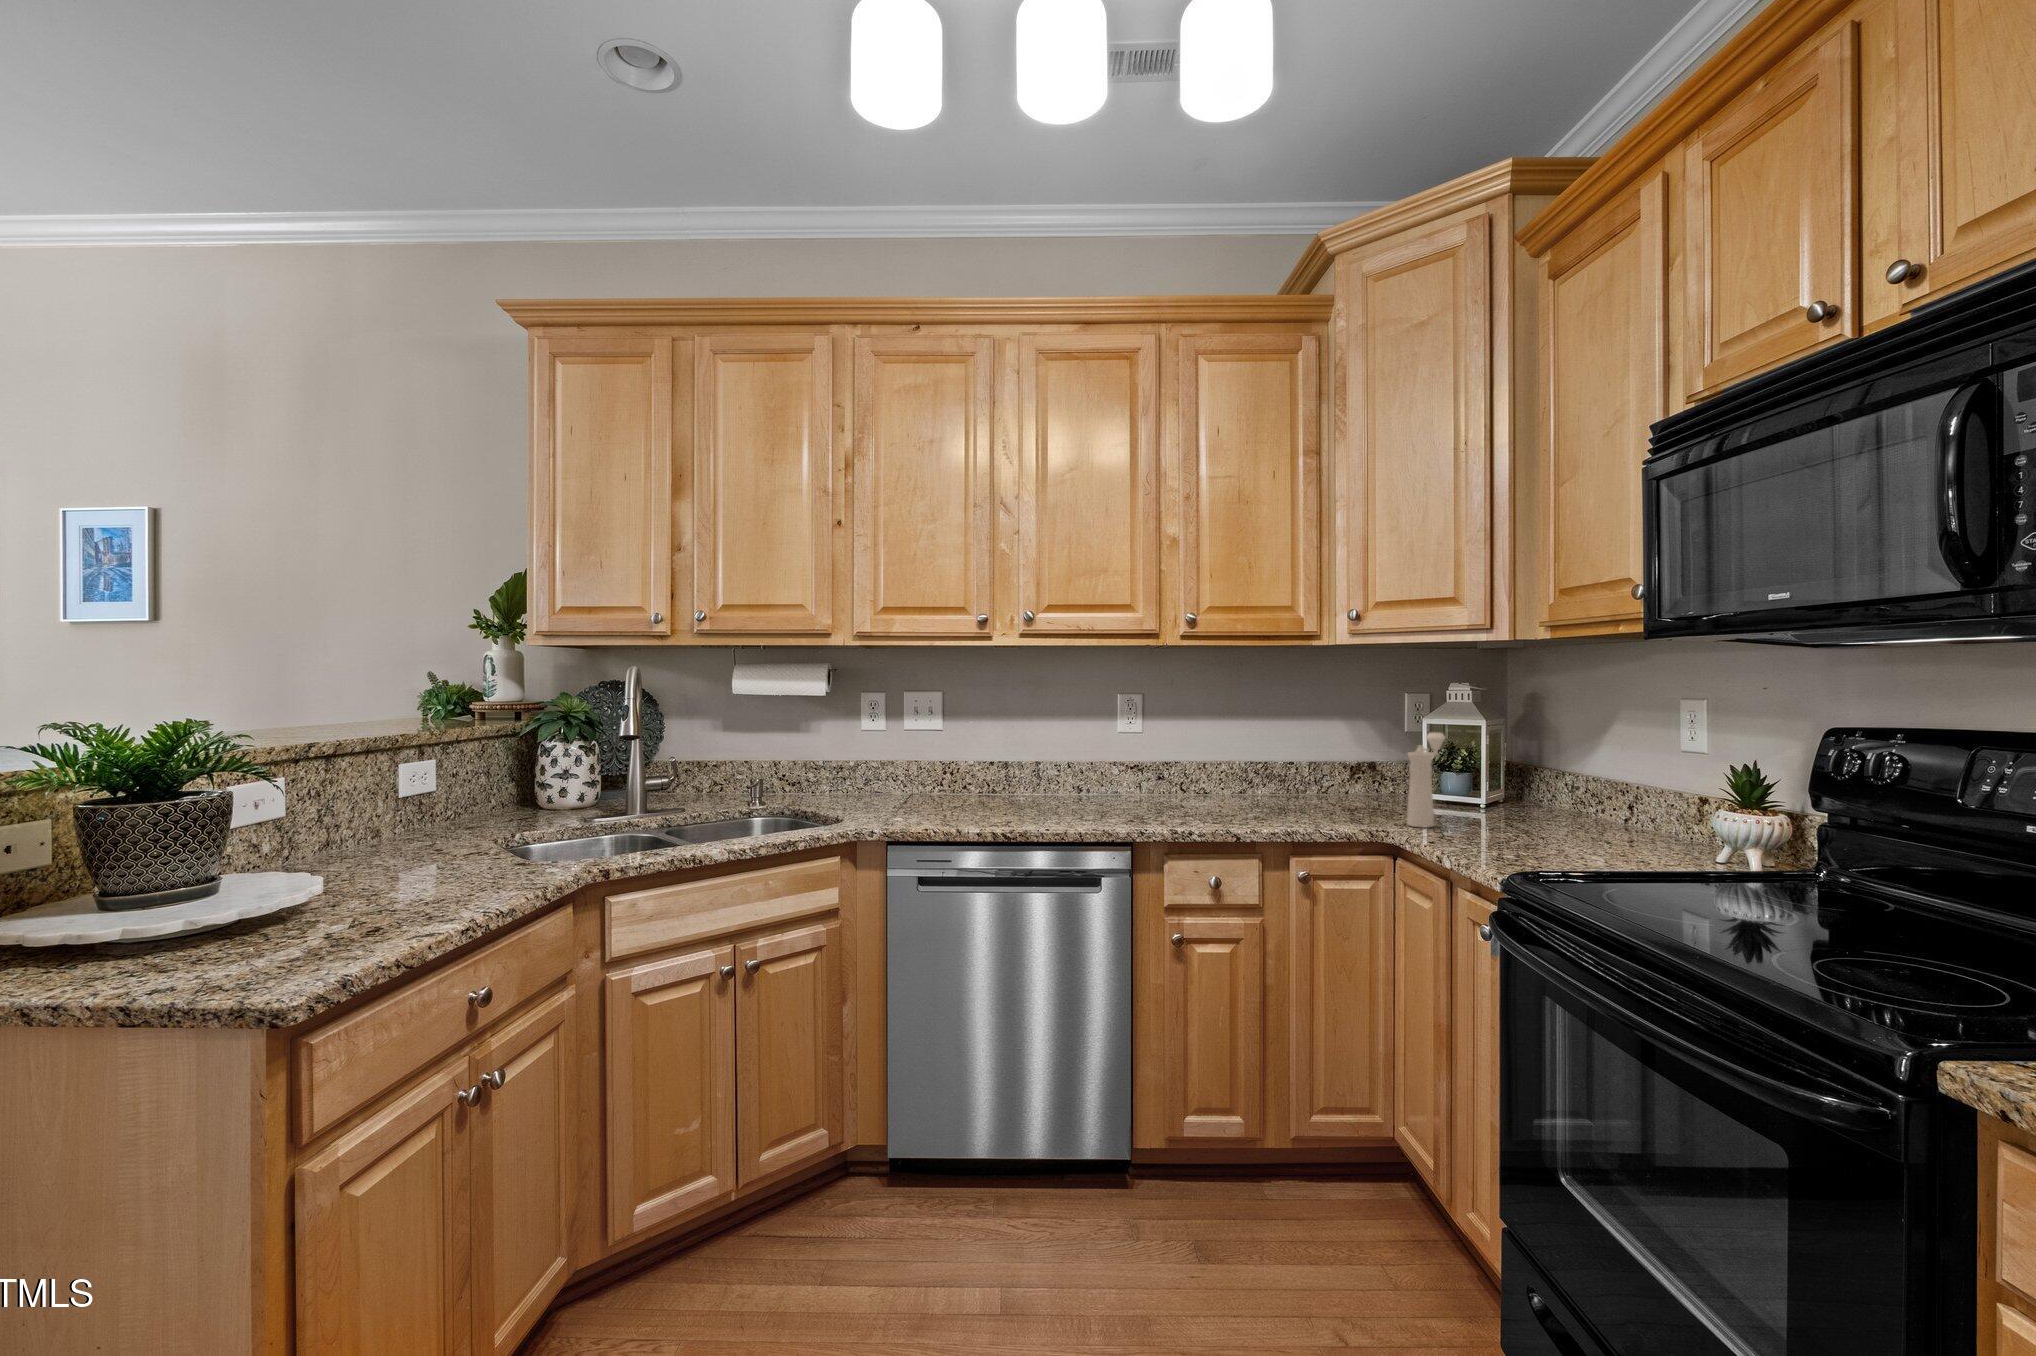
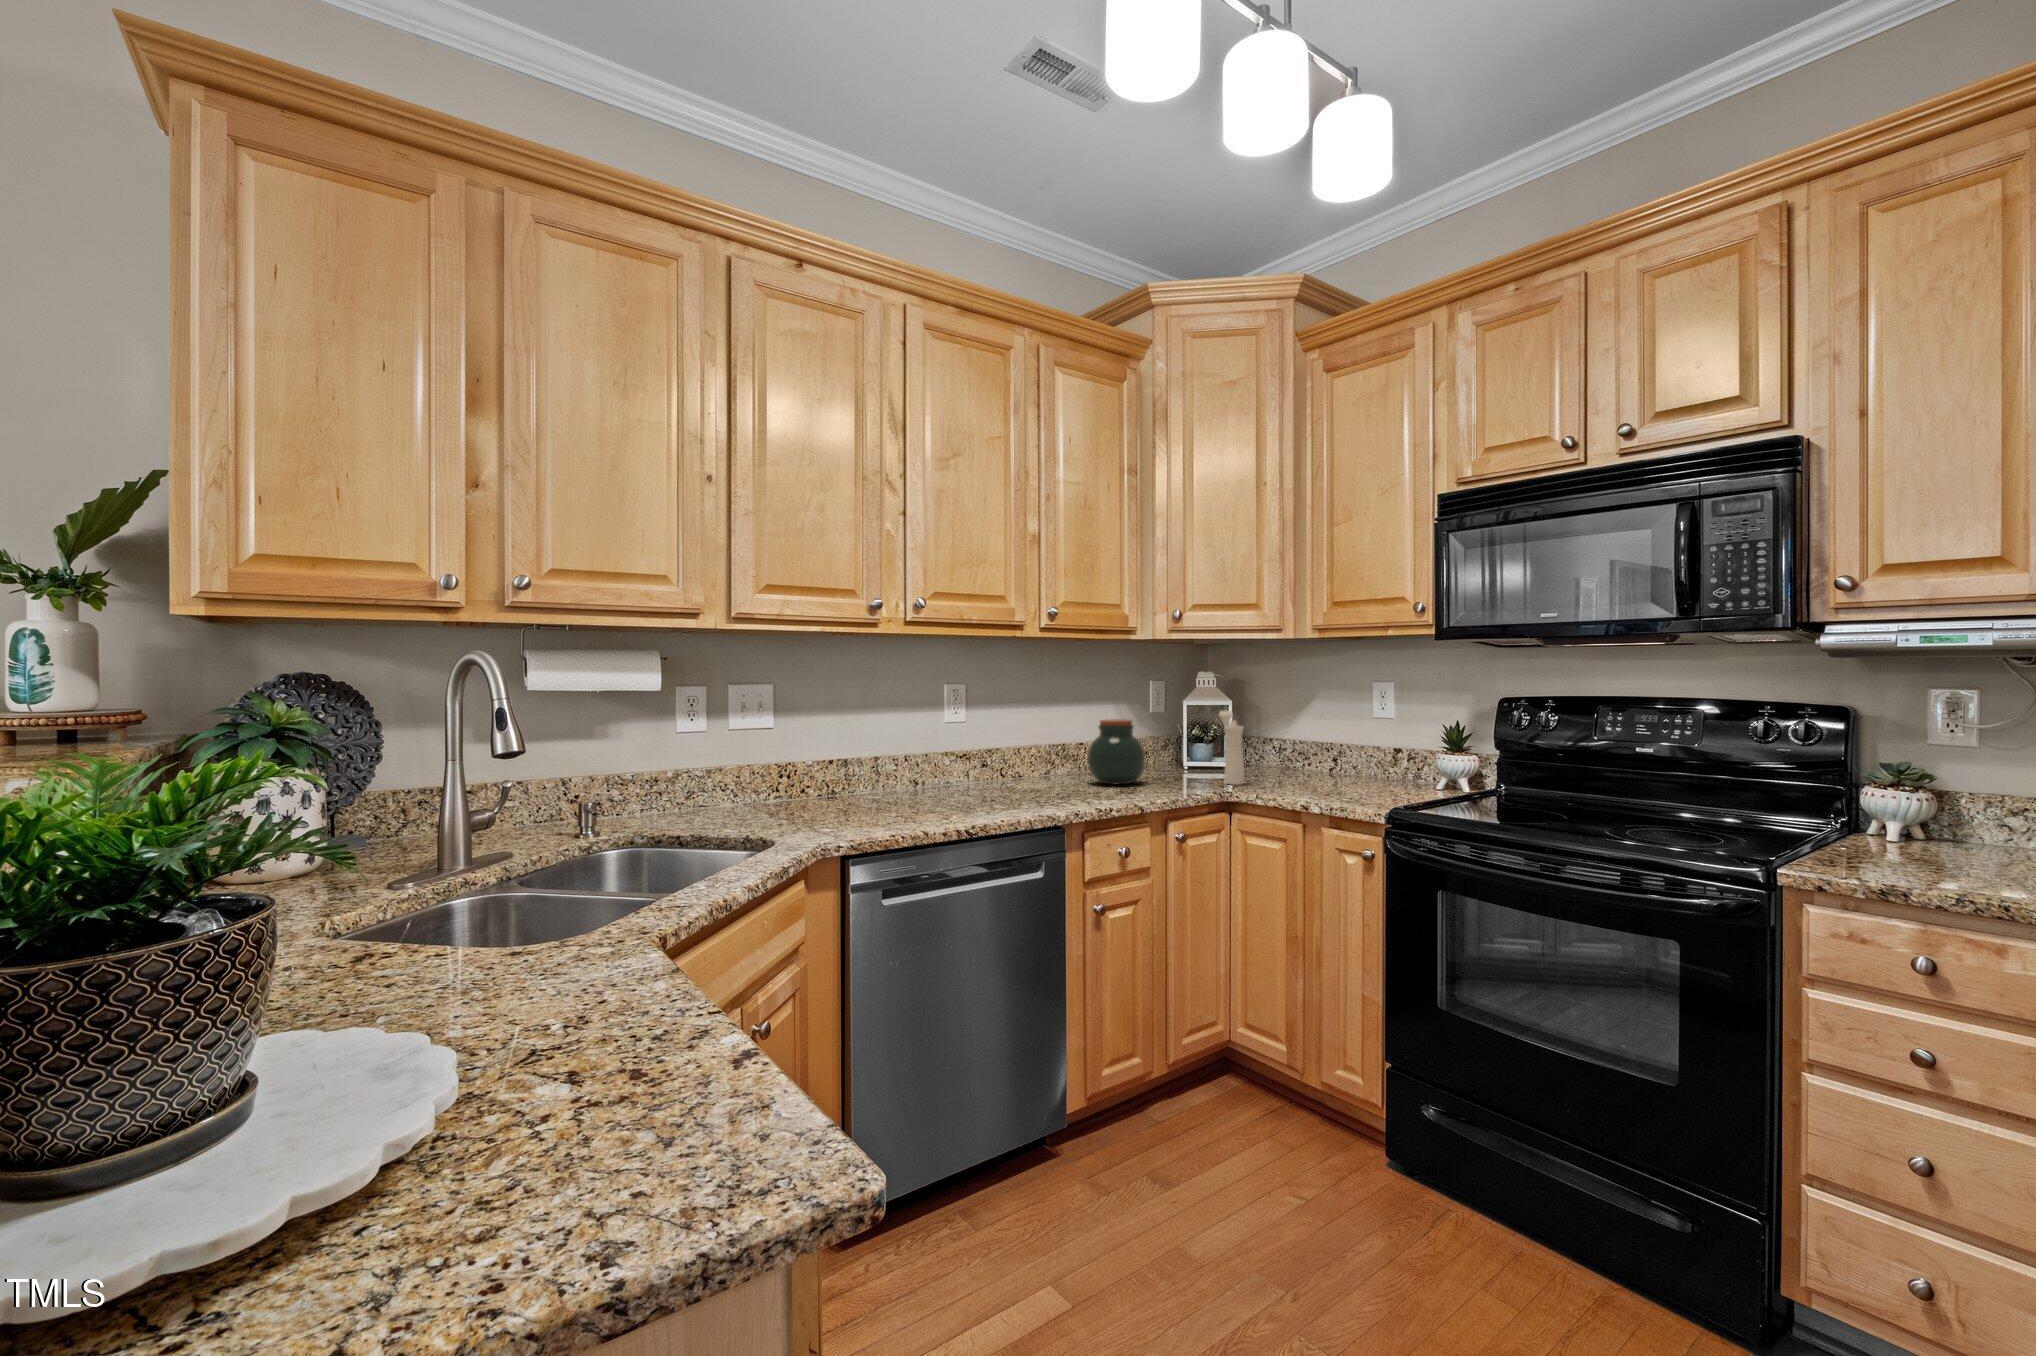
jar: none [1256,736,1326,812] -> present [1087,719,1146,784]

